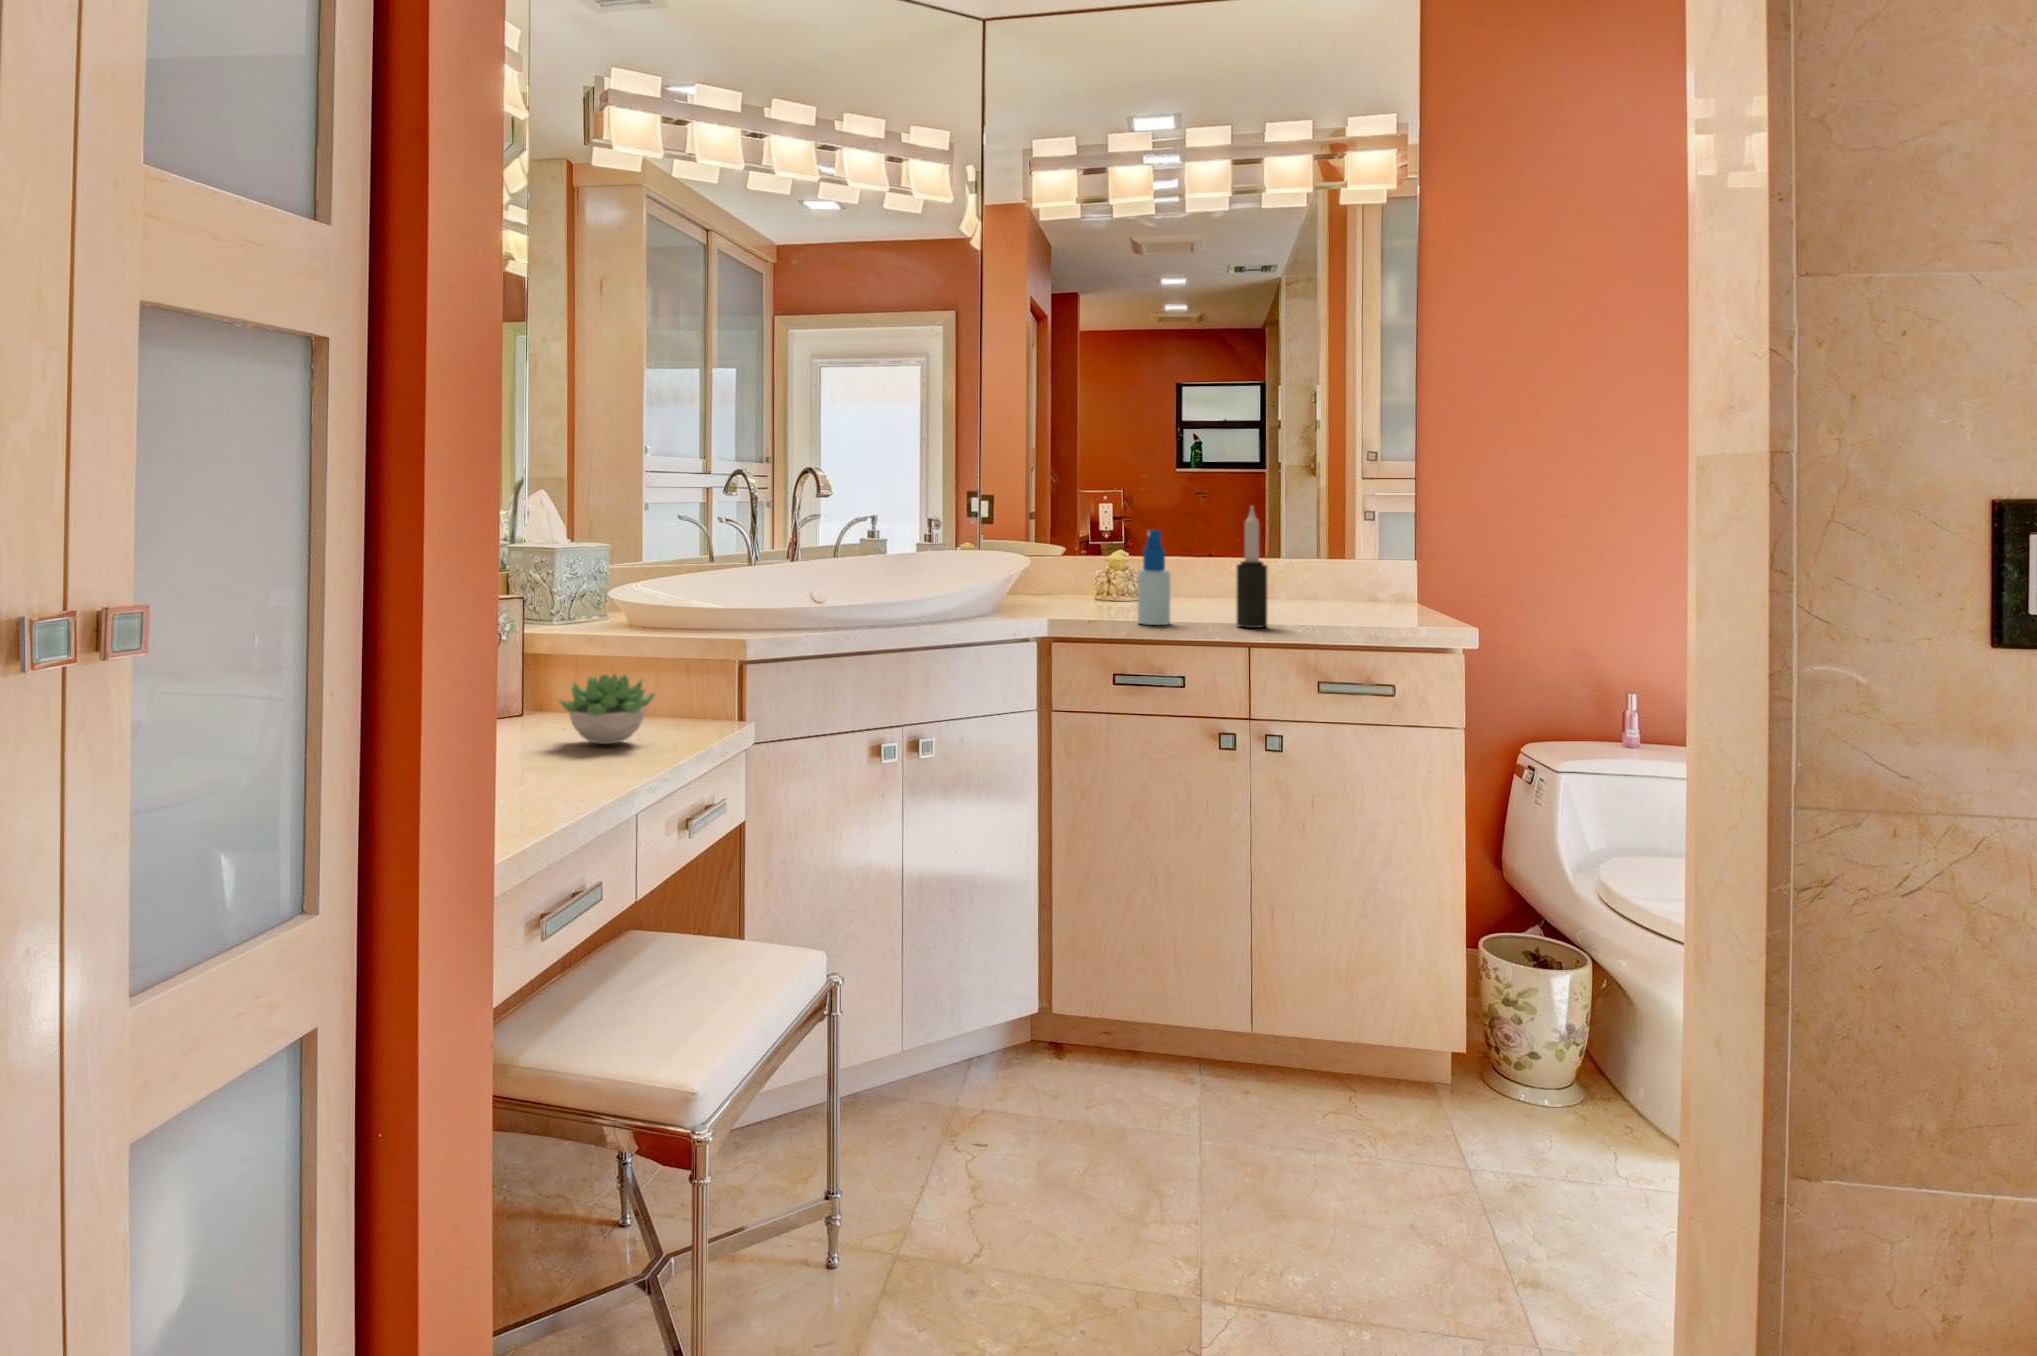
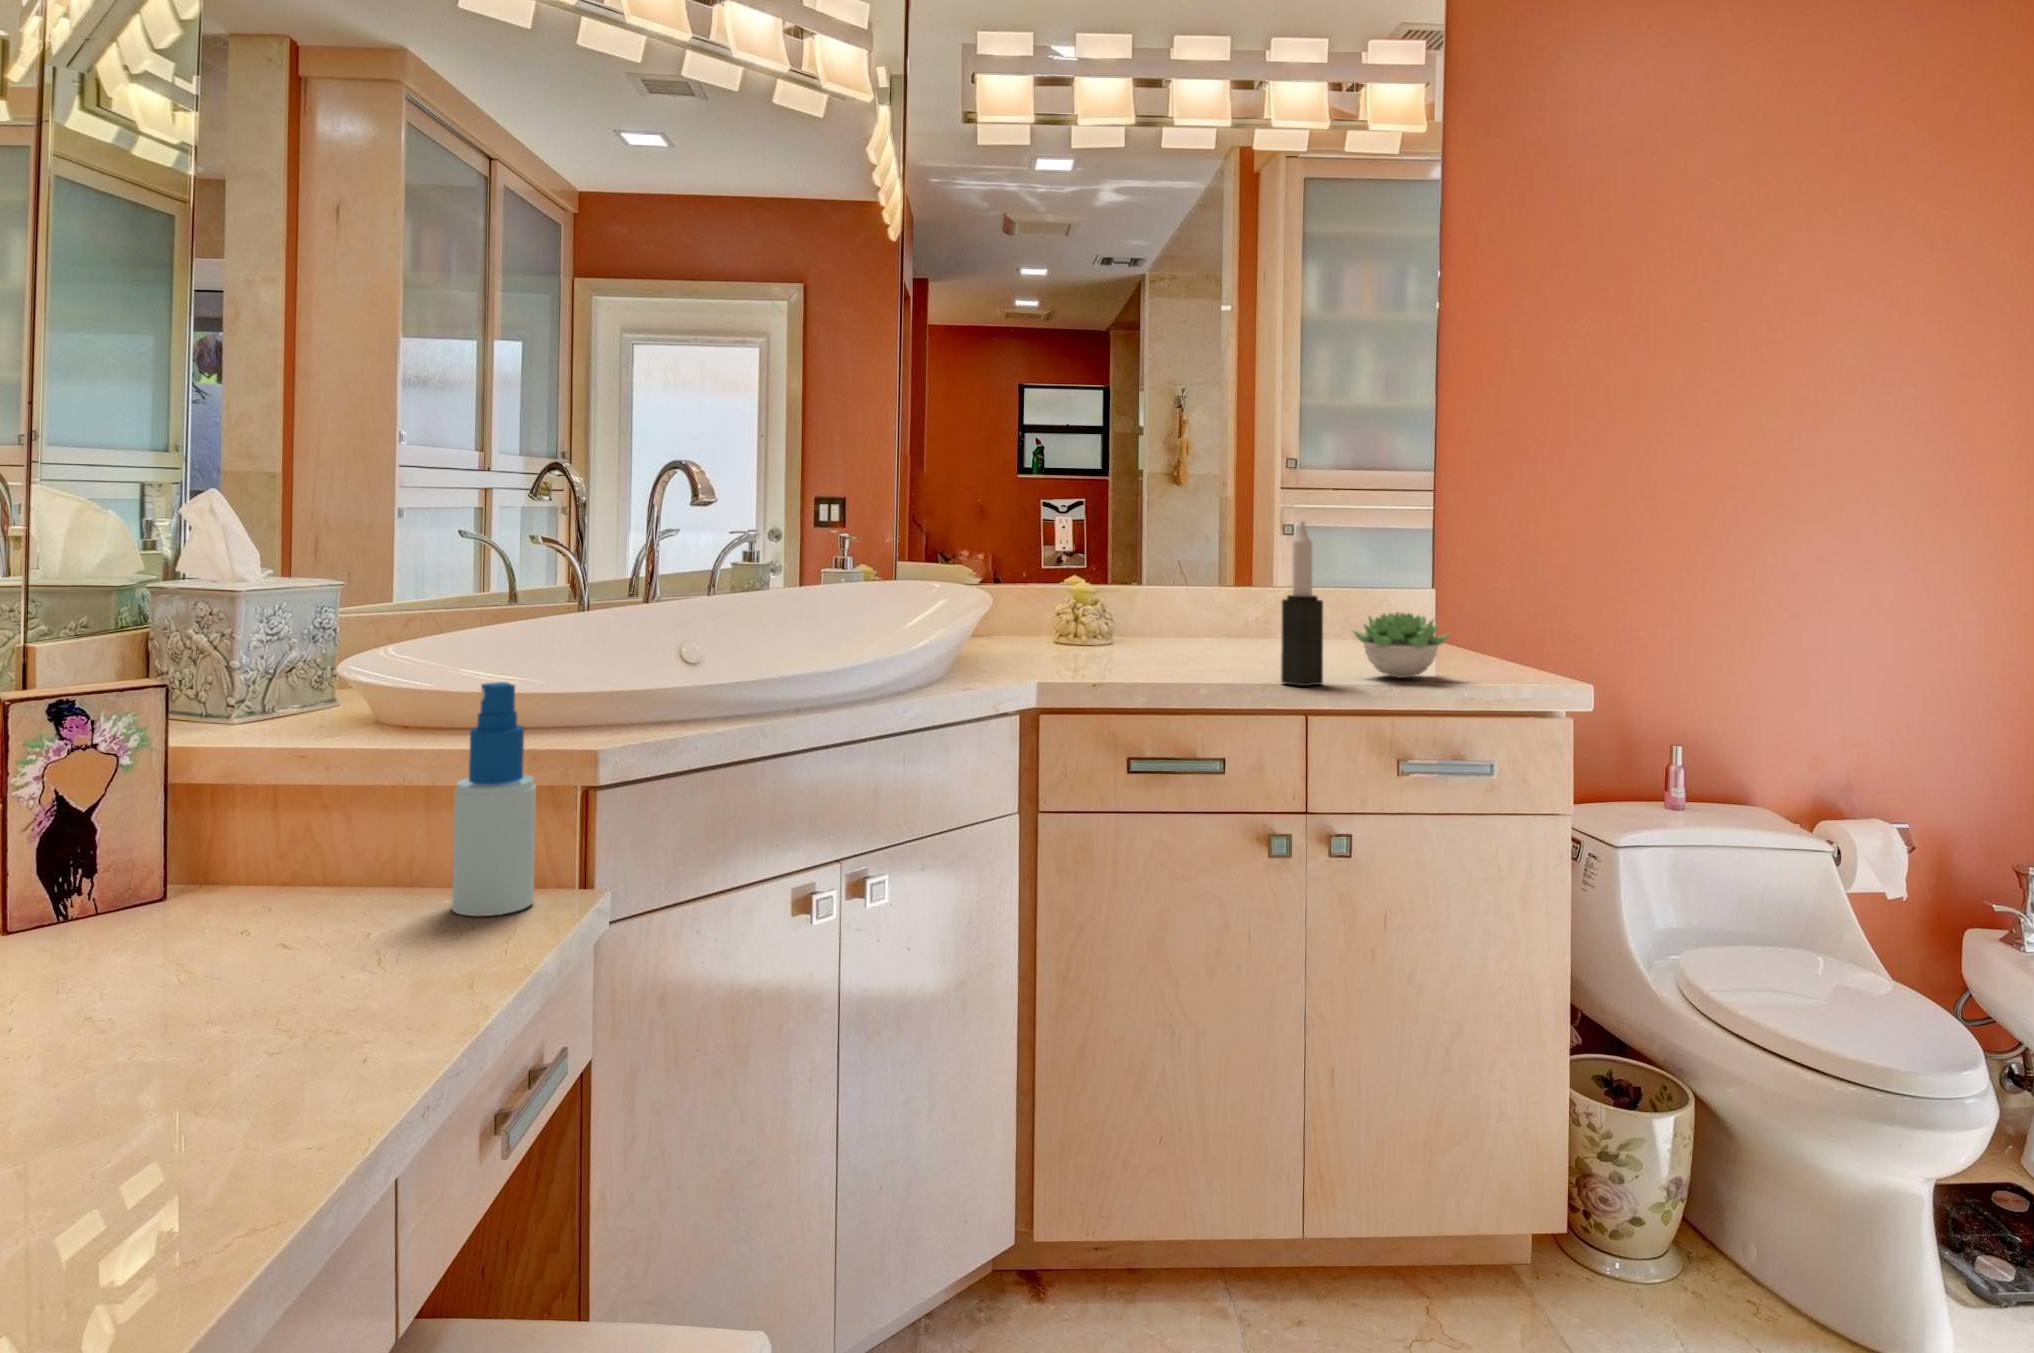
spray bottle: present [1138,530,1170,625] -> present [452,682,536,916]
succulent plant: present [559,675,656,744] -> present [1353,612,1450,678]

